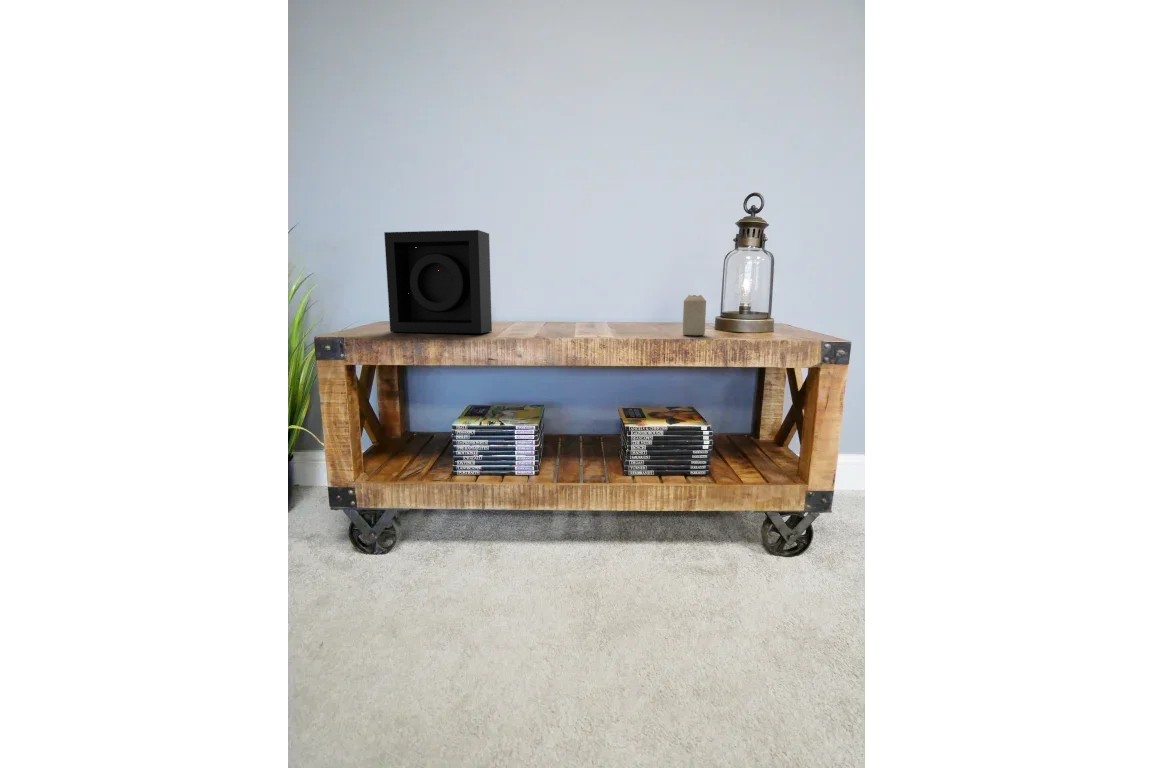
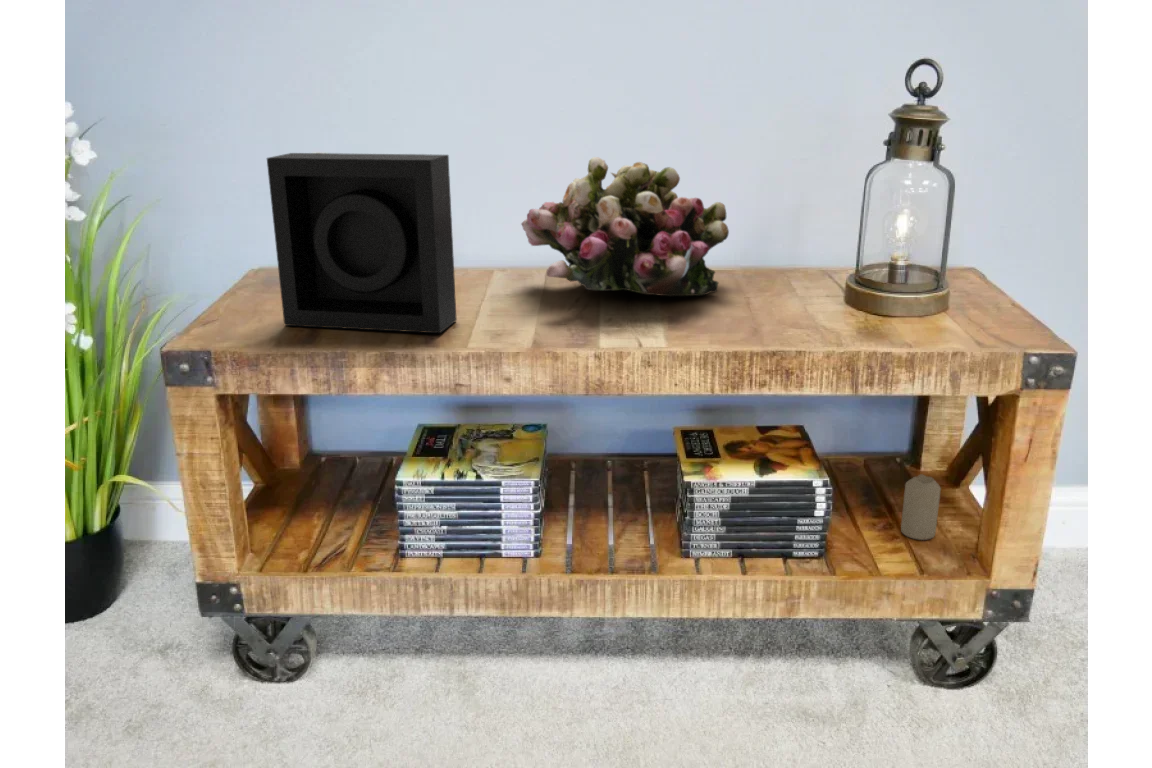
flower arrangement: none [531,250,648,325] -> present [522,157,729,296]
candle: present [683,295,706,335] -> present [901,474,941,540]

